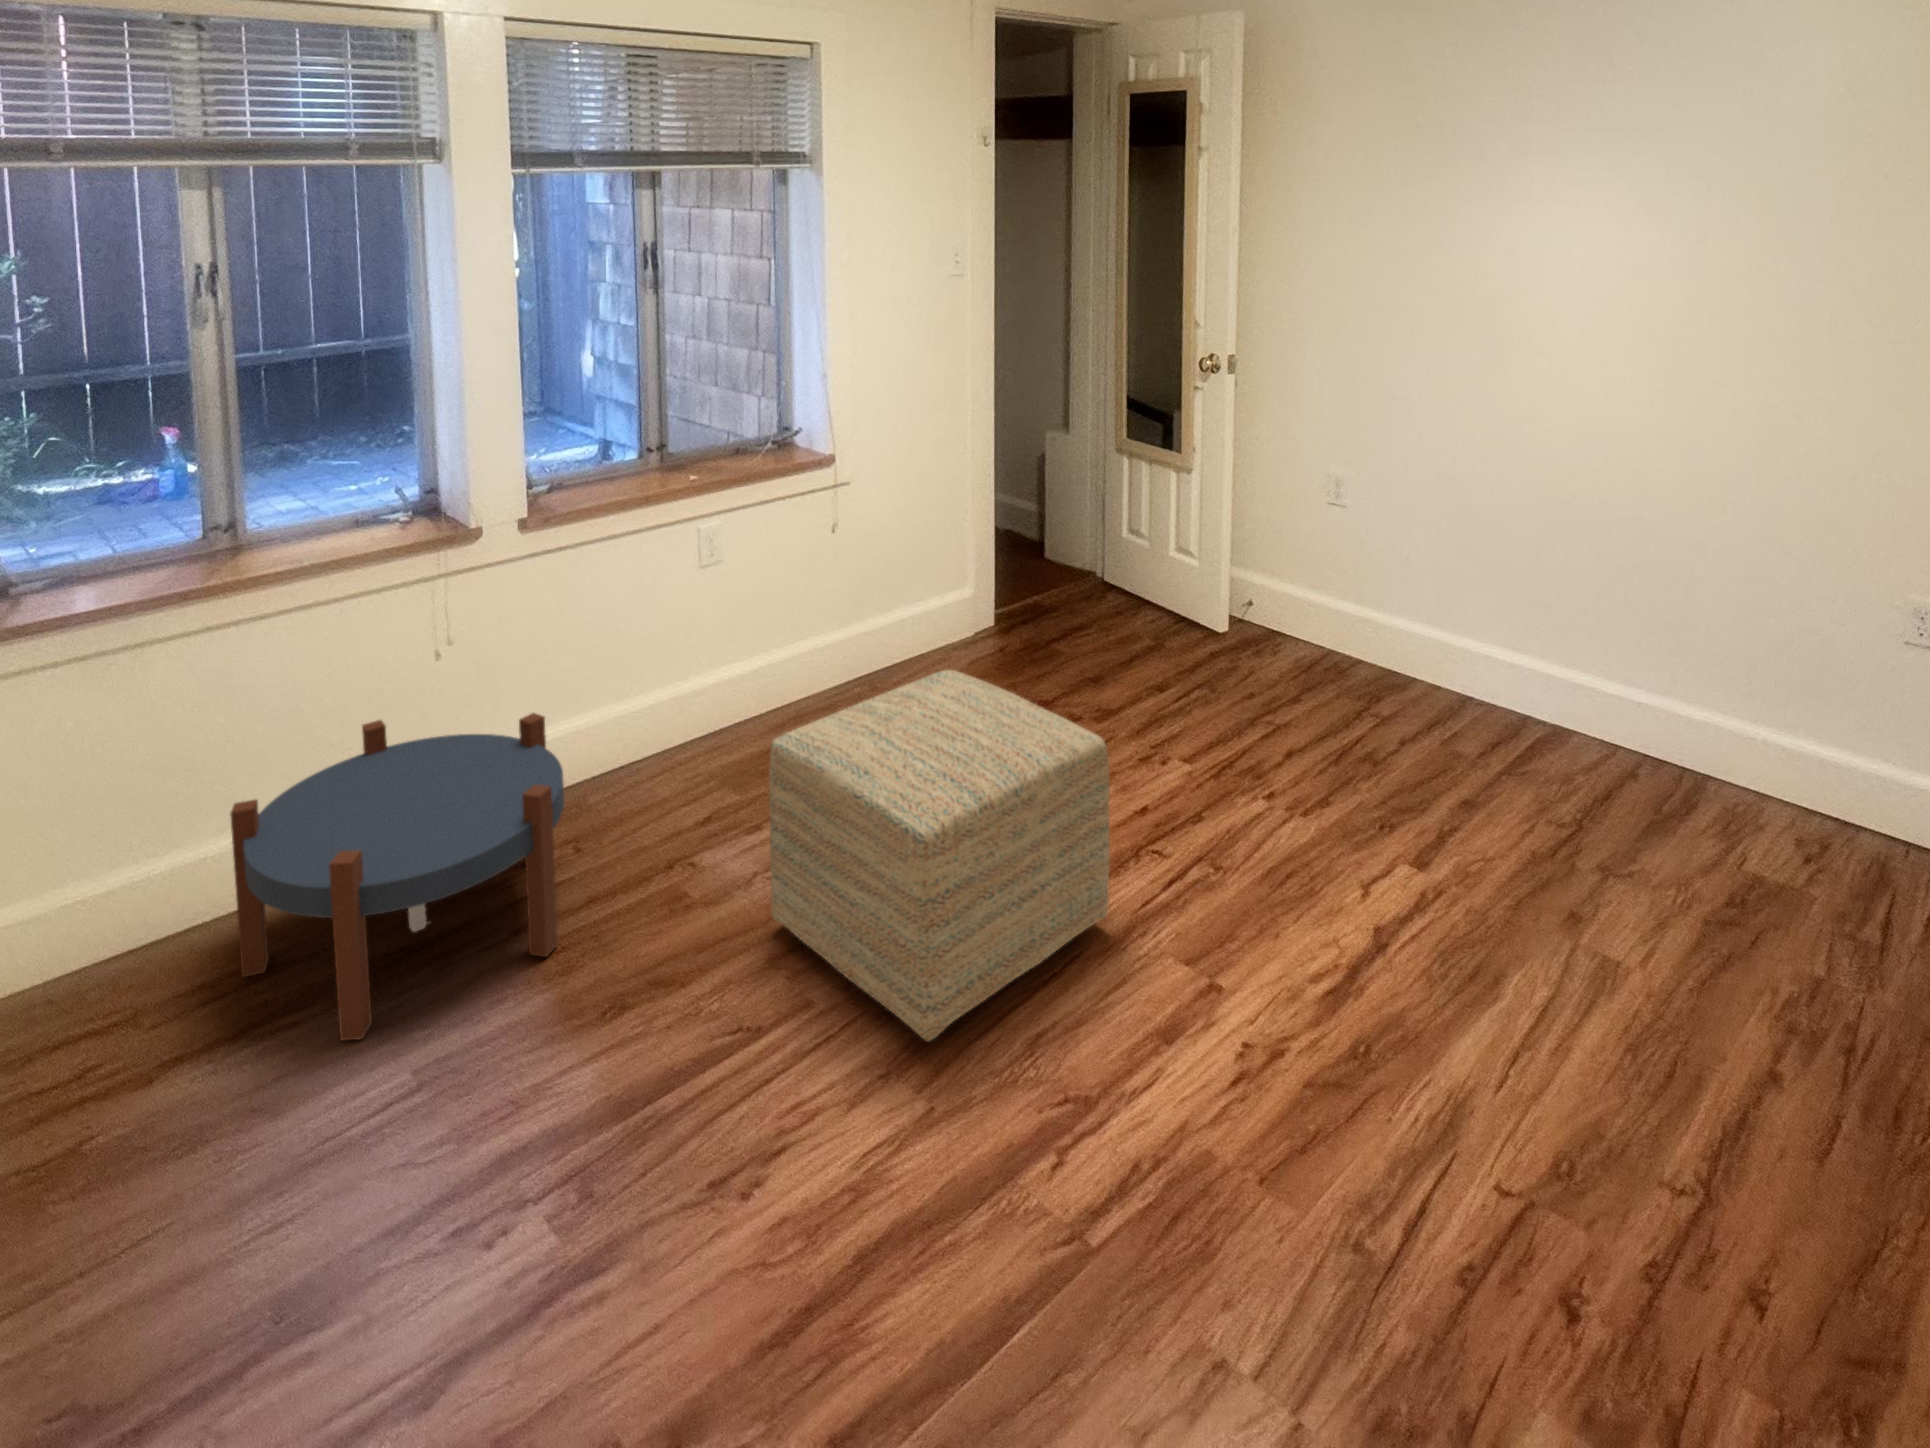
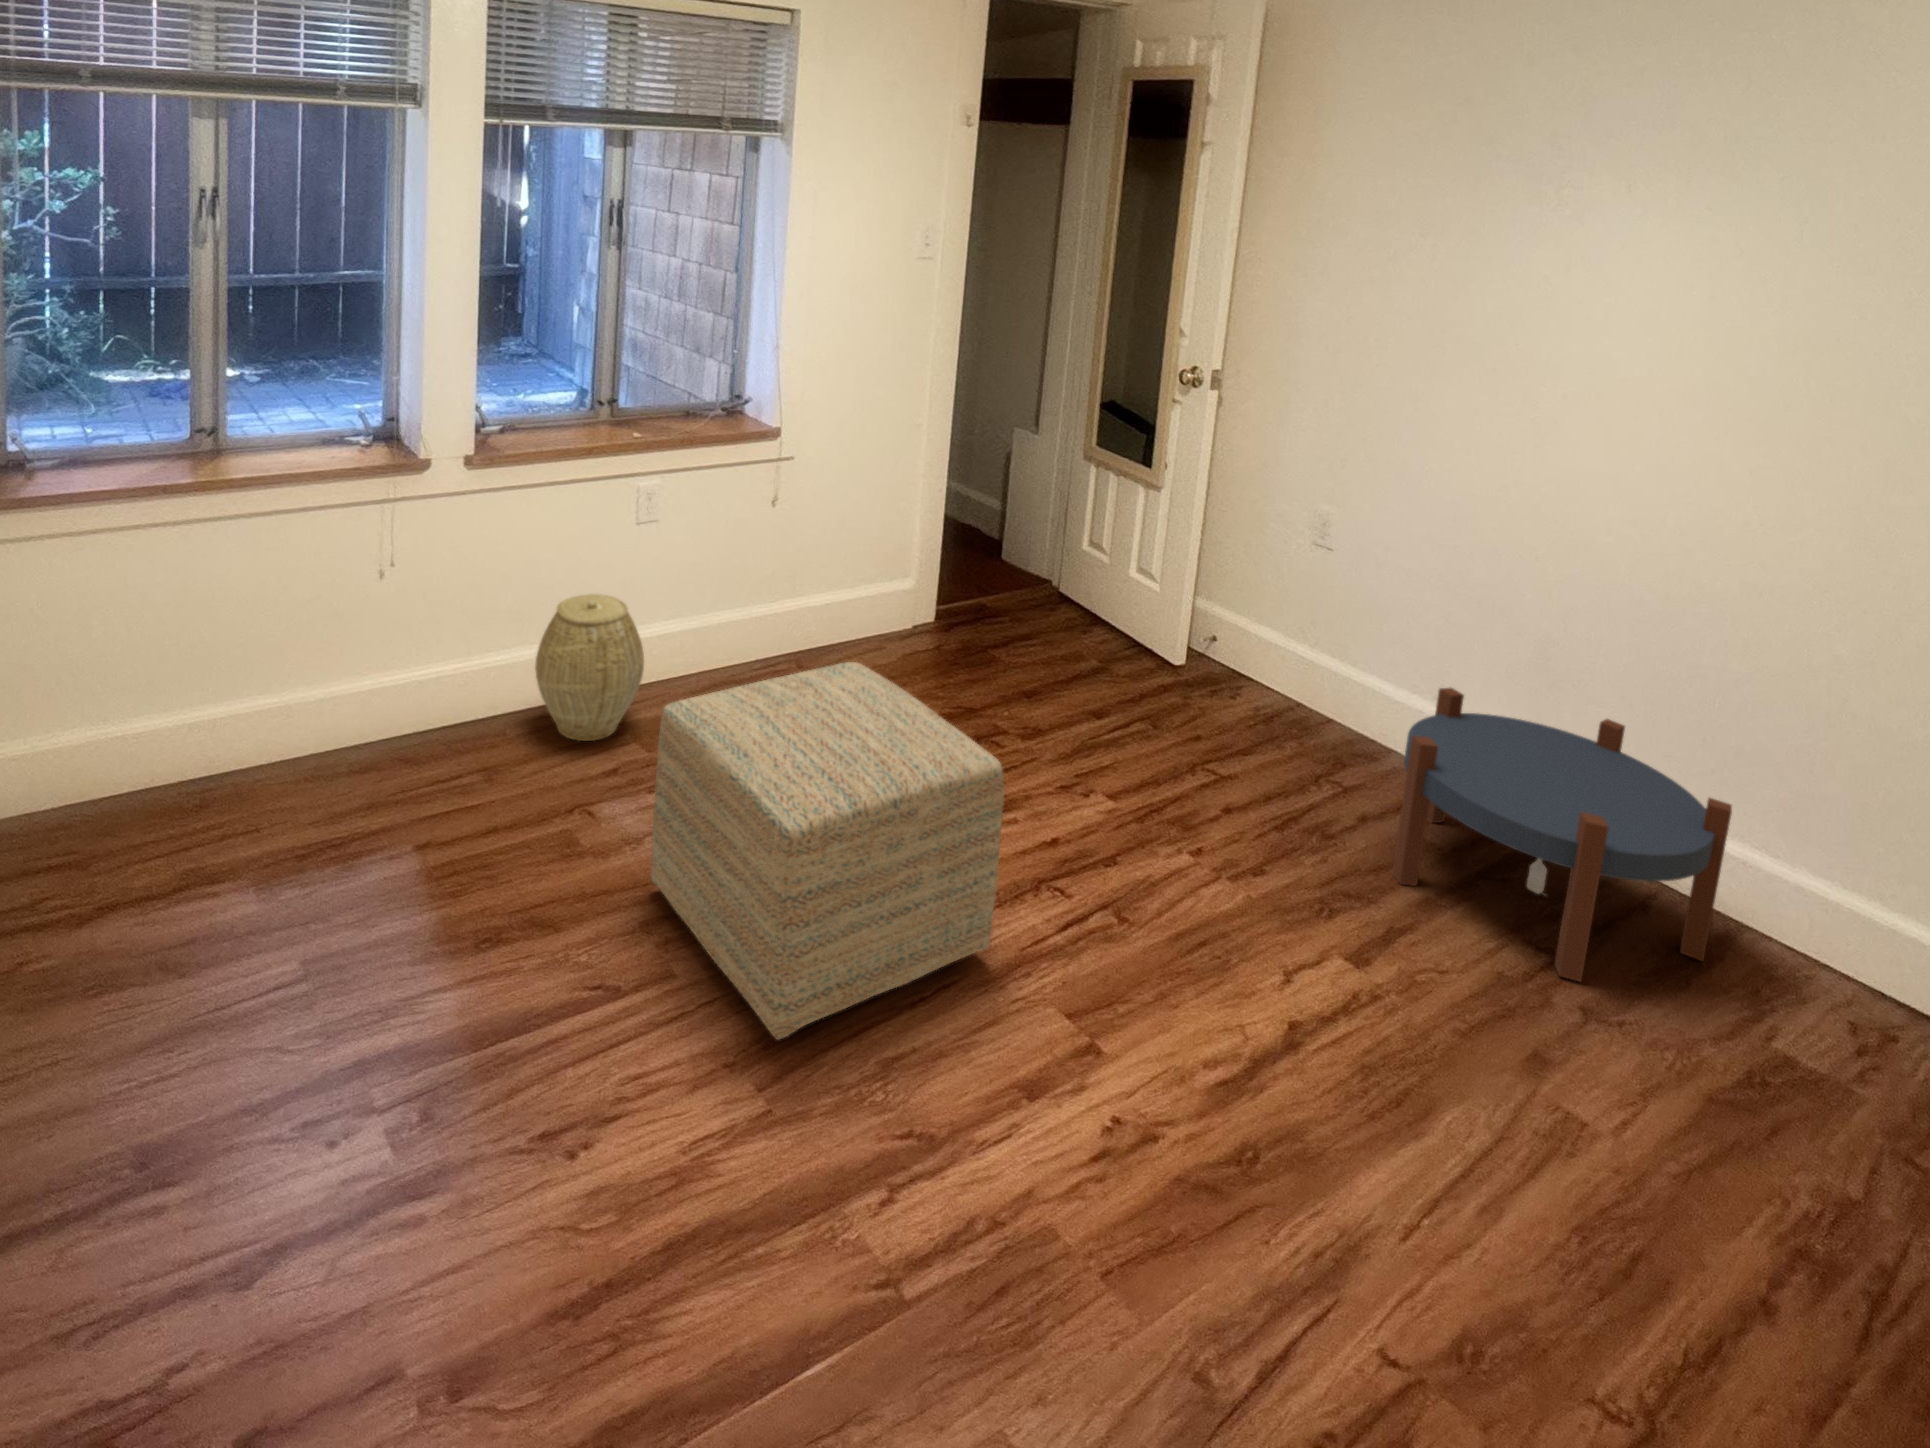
woven basket: none [613,645,728,798] -> present [535,594,644,741]
side table: present [230,713,564,1041] -> present [1392,688,1732,982]

